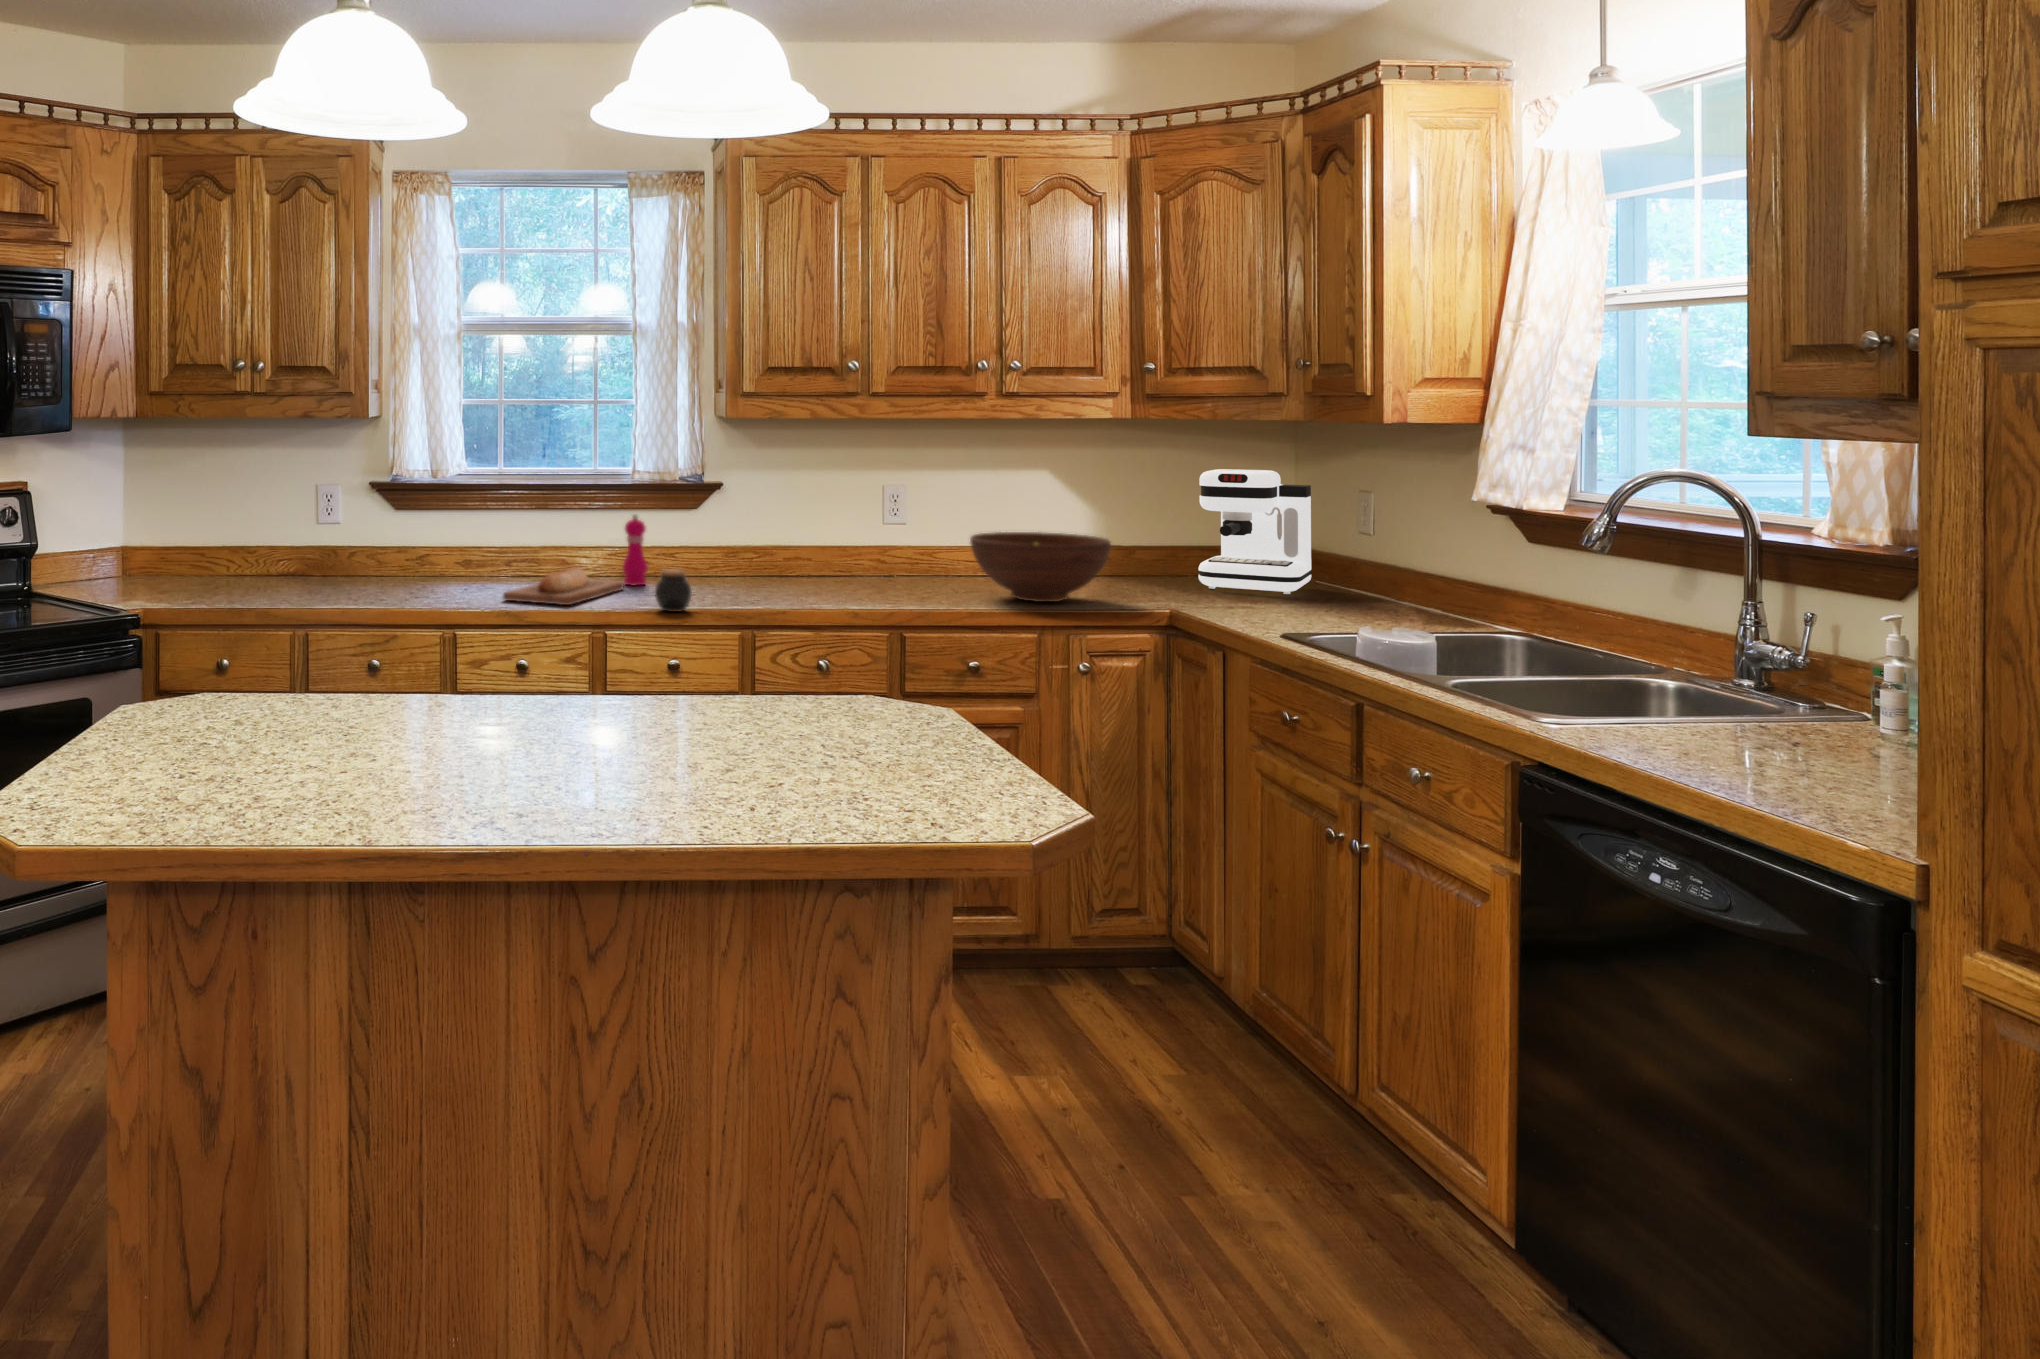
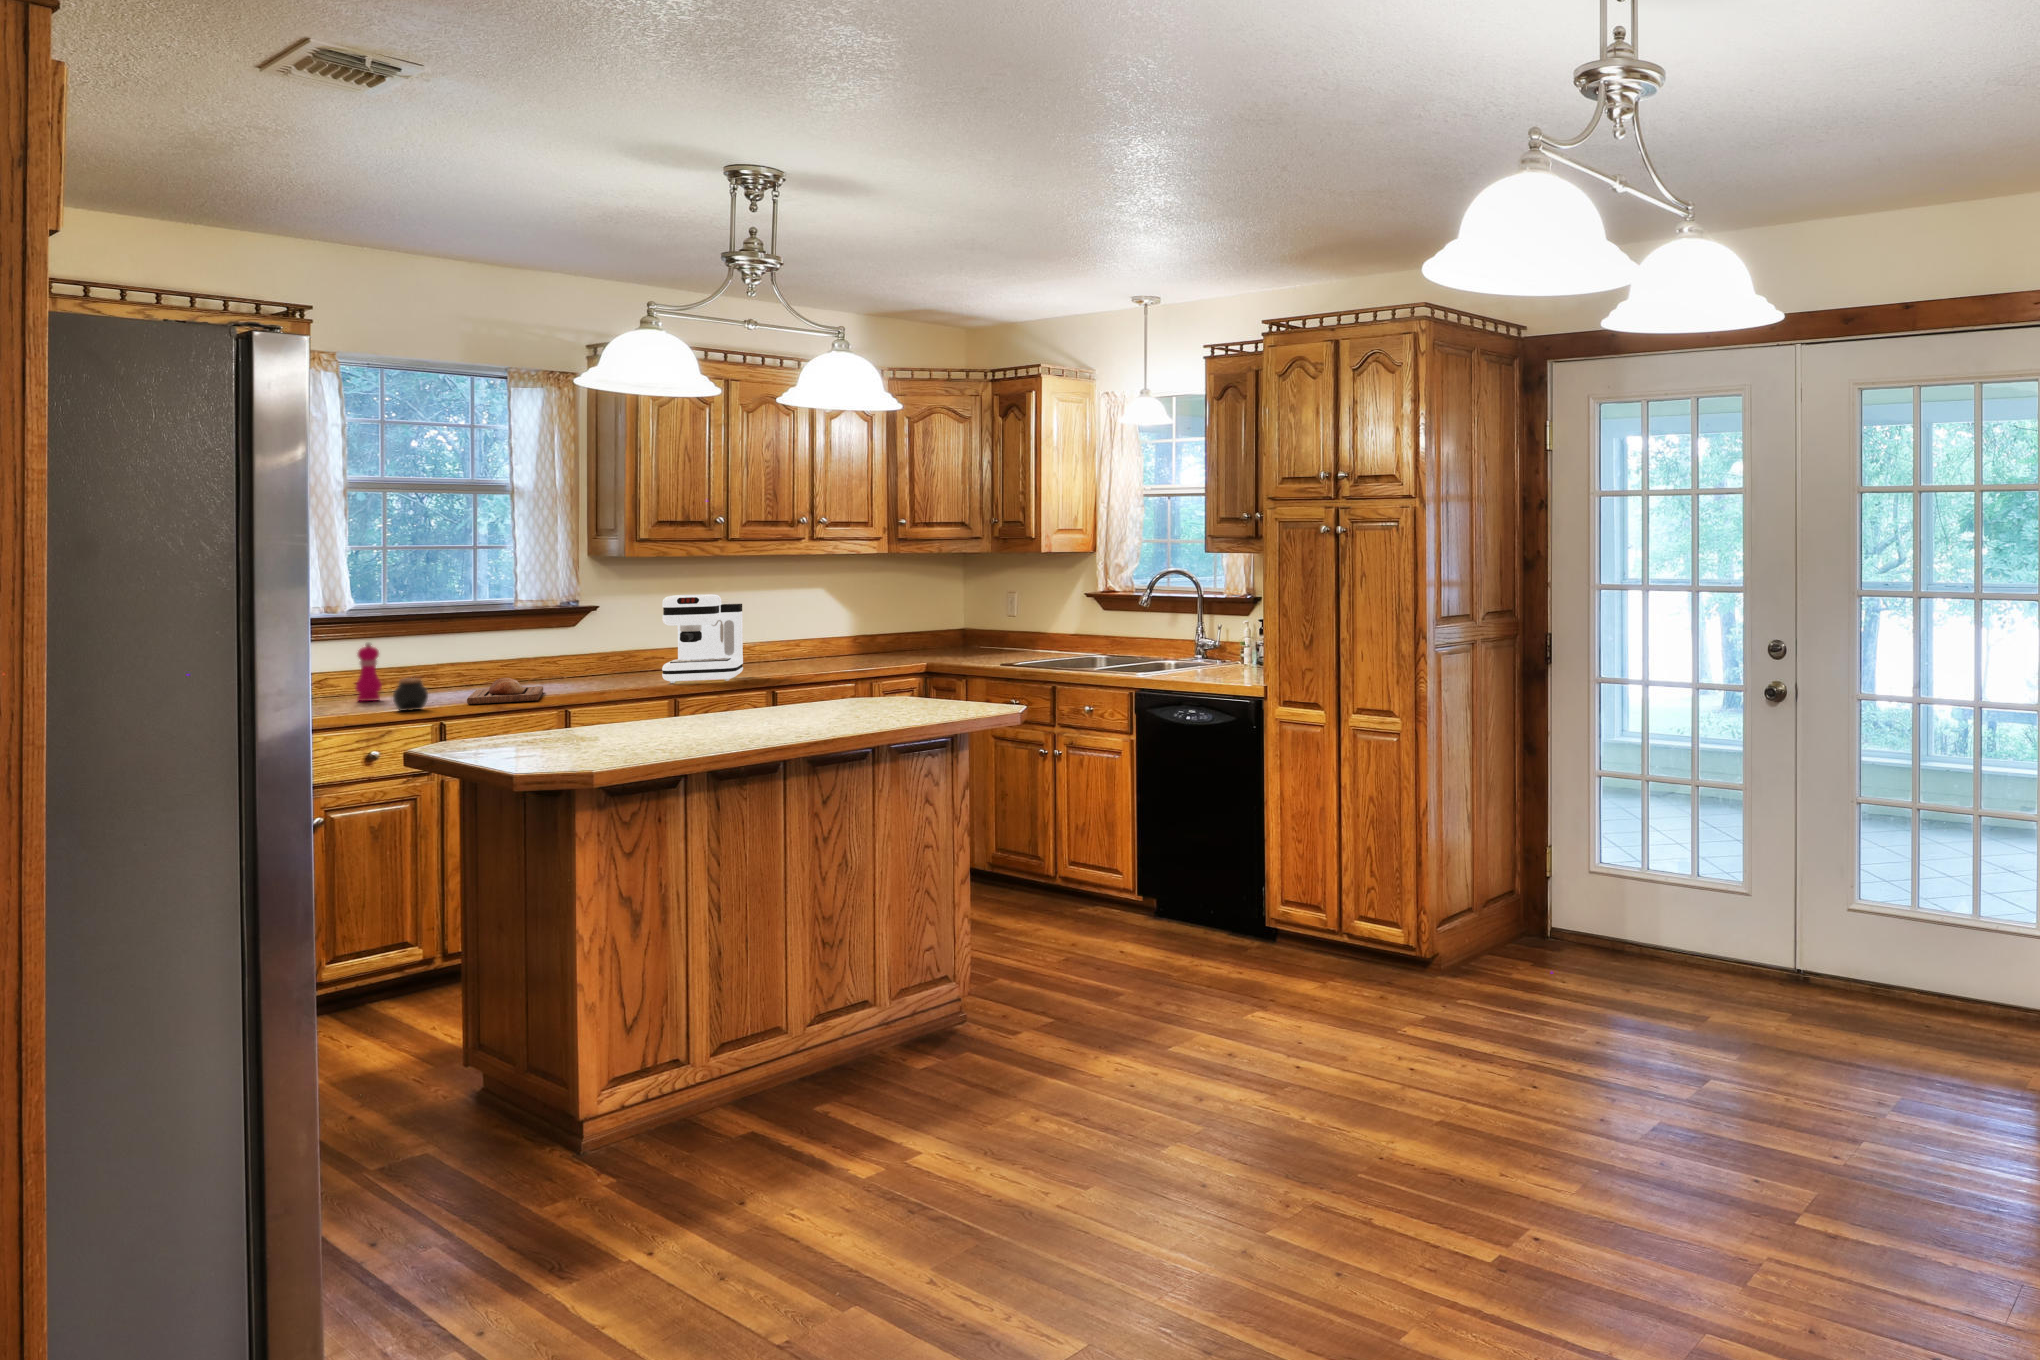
coffee maker: present [1198,469,1311,594] -> present [662,594,743,683]
pepper mill: present [623,514,648,585] -> present [356,642,382,701]
fruit bowl: present [970,532,1111,602] -> none [800,628,892,671]
jar: present [655,569,692,612] -> present [393,678,428,711]

